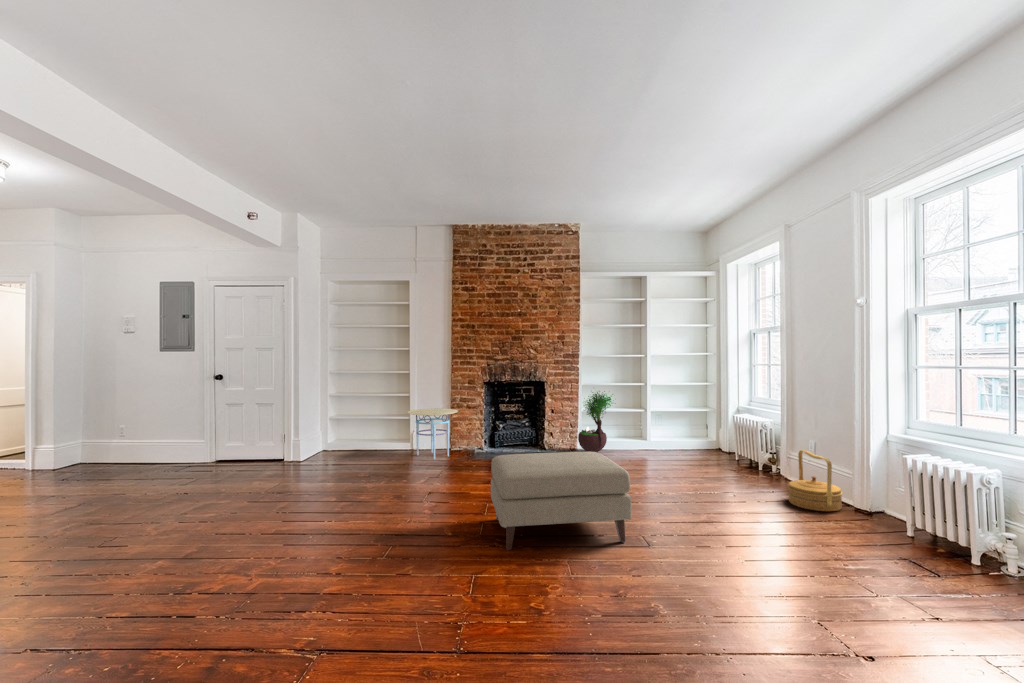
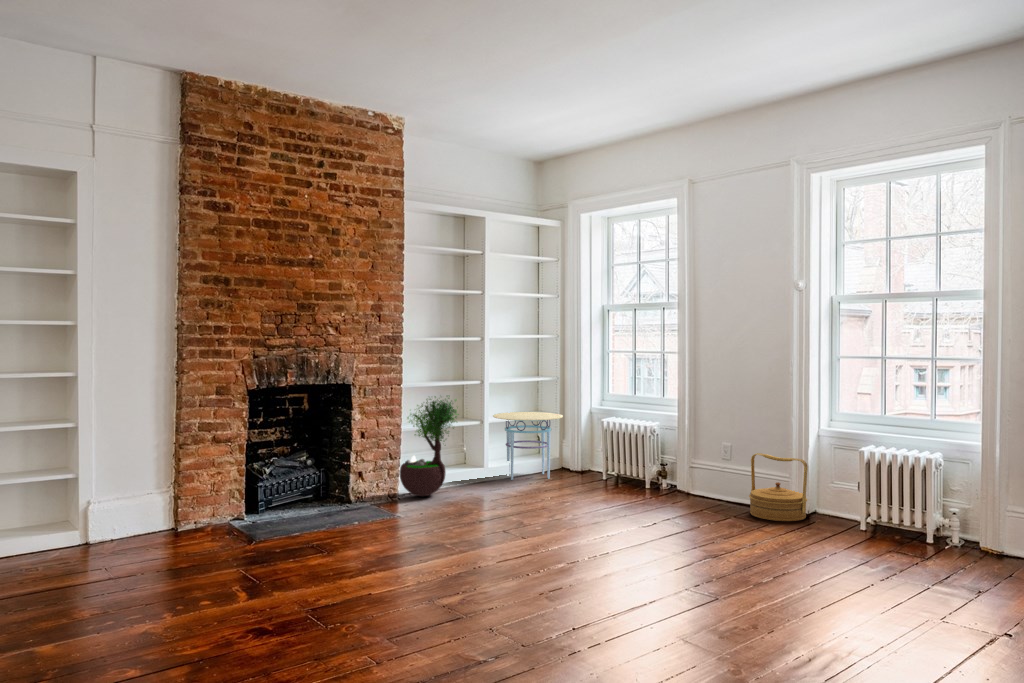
side table: present [407,408,458,459] -> present [493,412,563,480]
ottoman: present [491,452,631,550] -> none [534,485,752,654]

